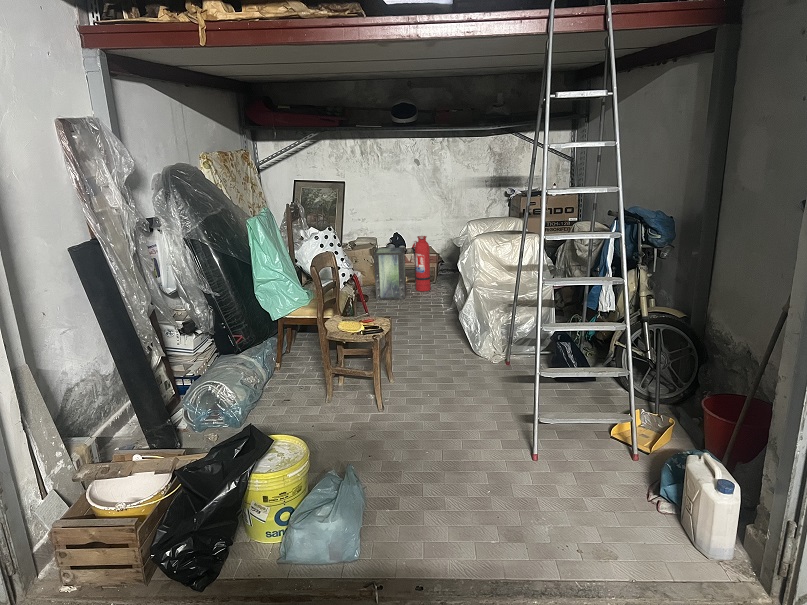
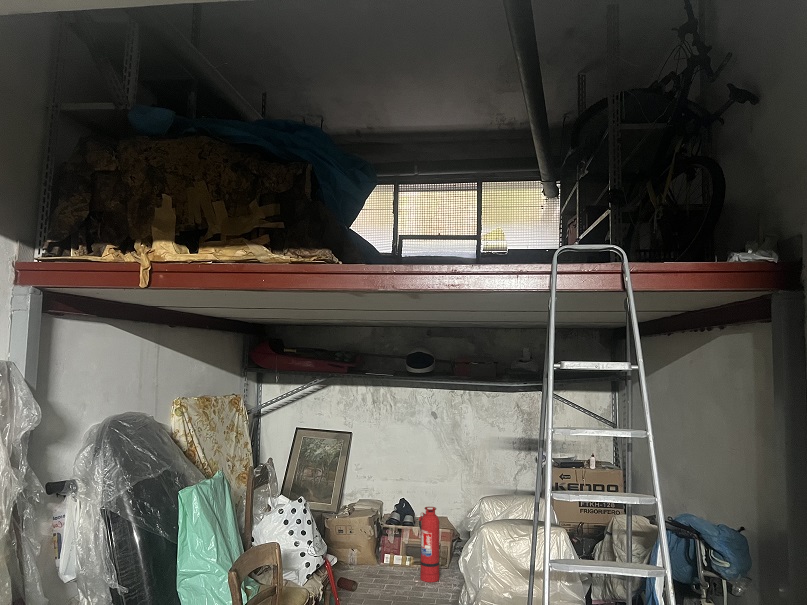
storage box: present [374,247,406,300] -> none [365,519,408,594]

